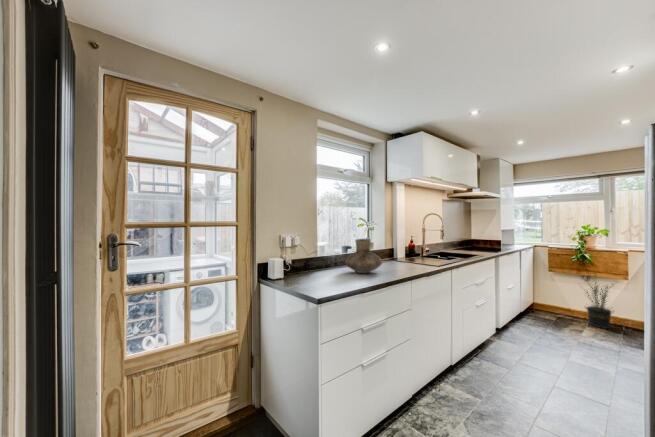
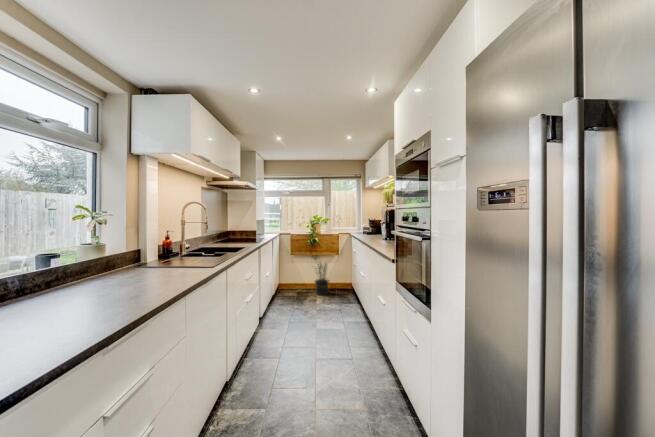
vase: present [345,239,382,273] -> none [52,239,131,298]

